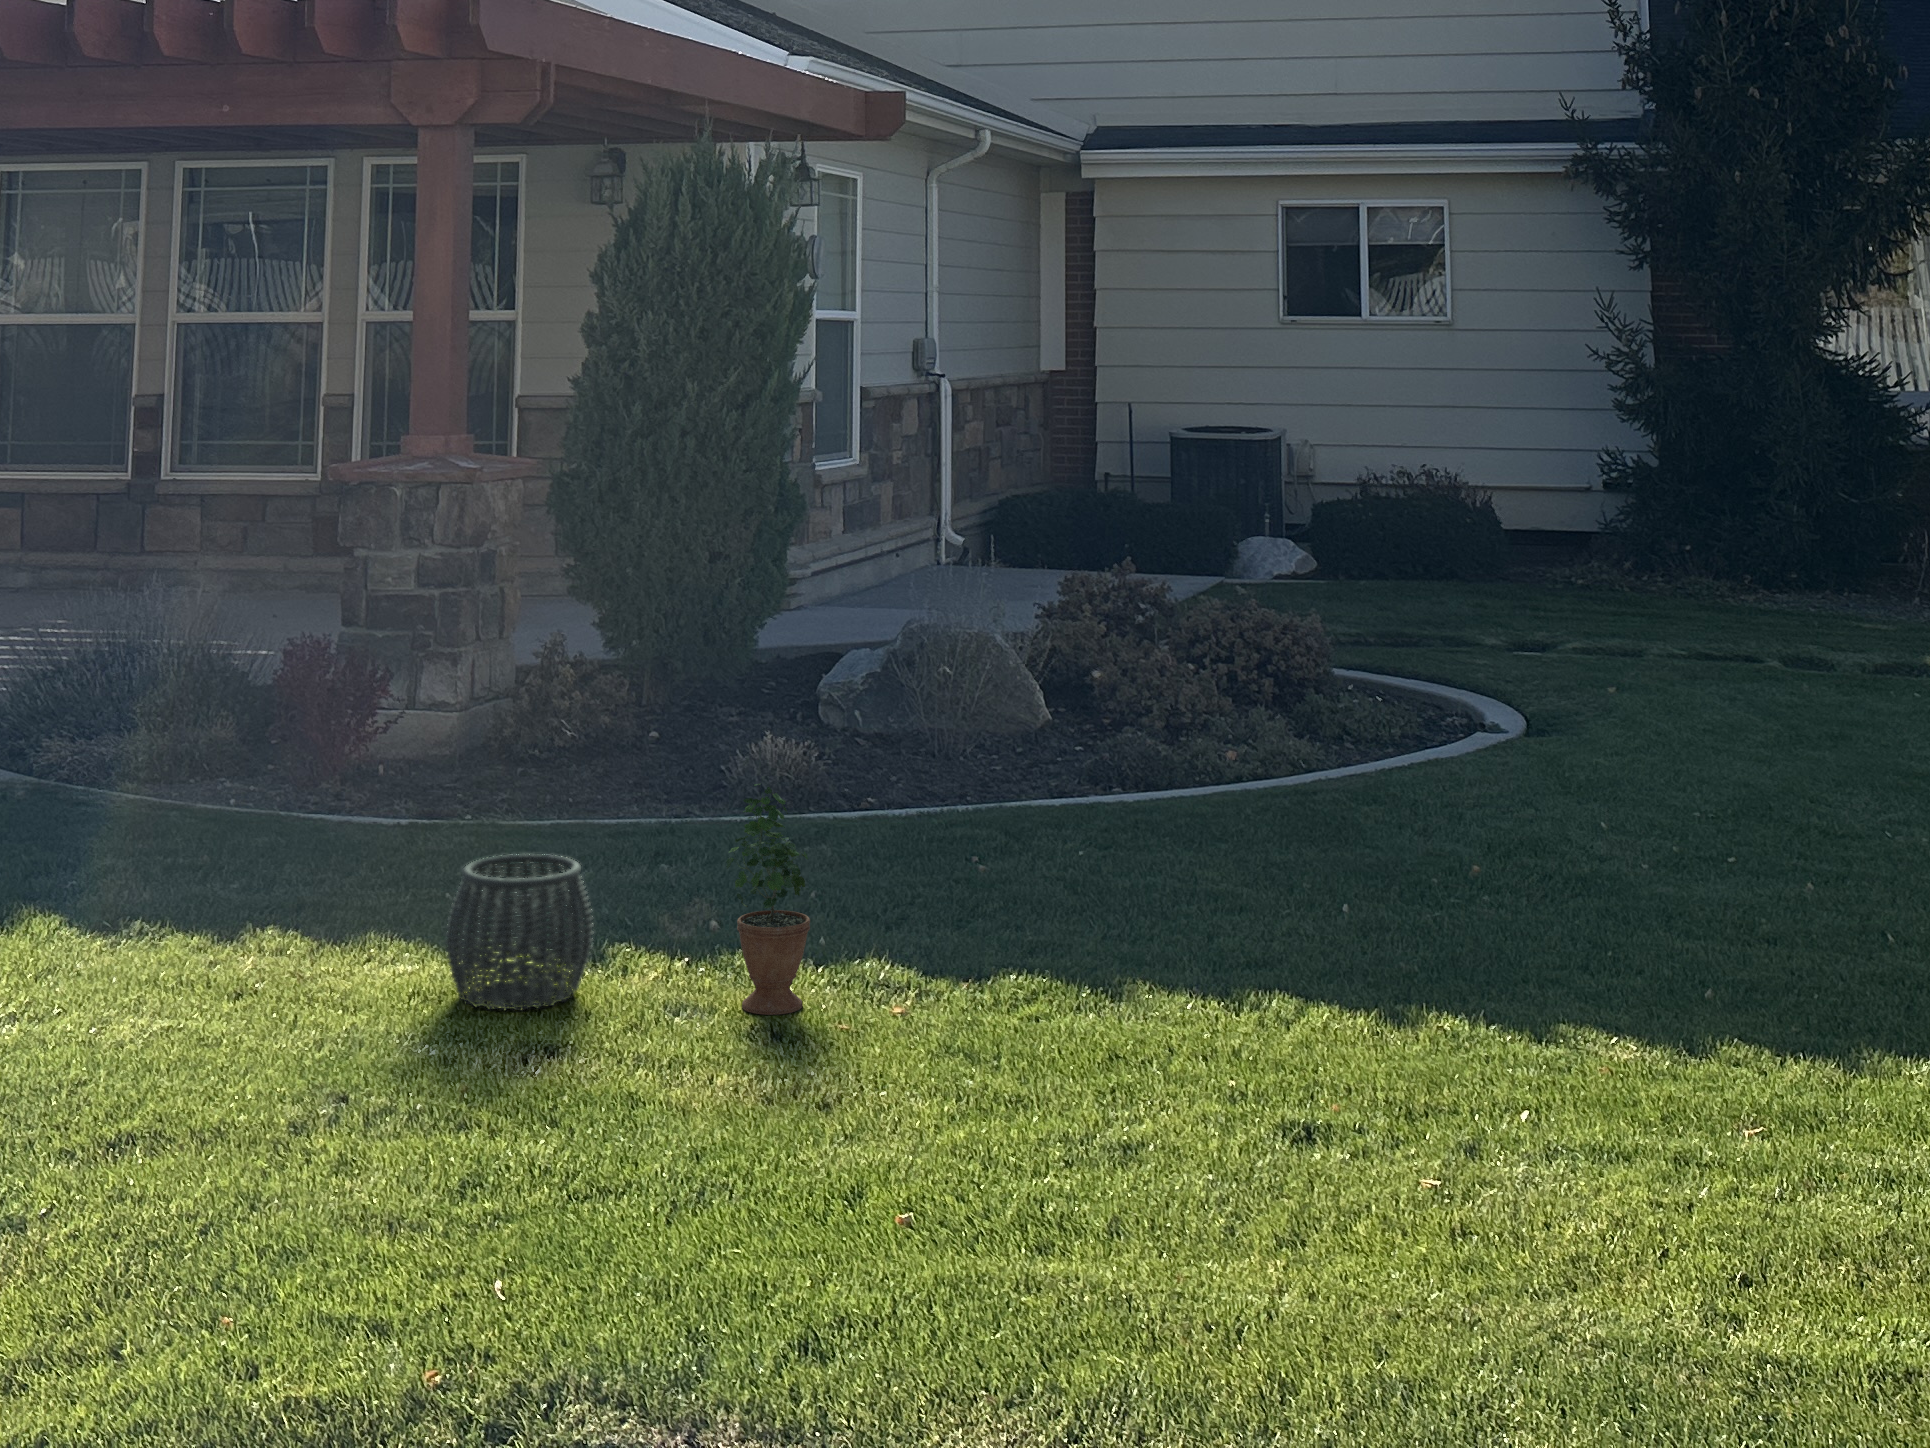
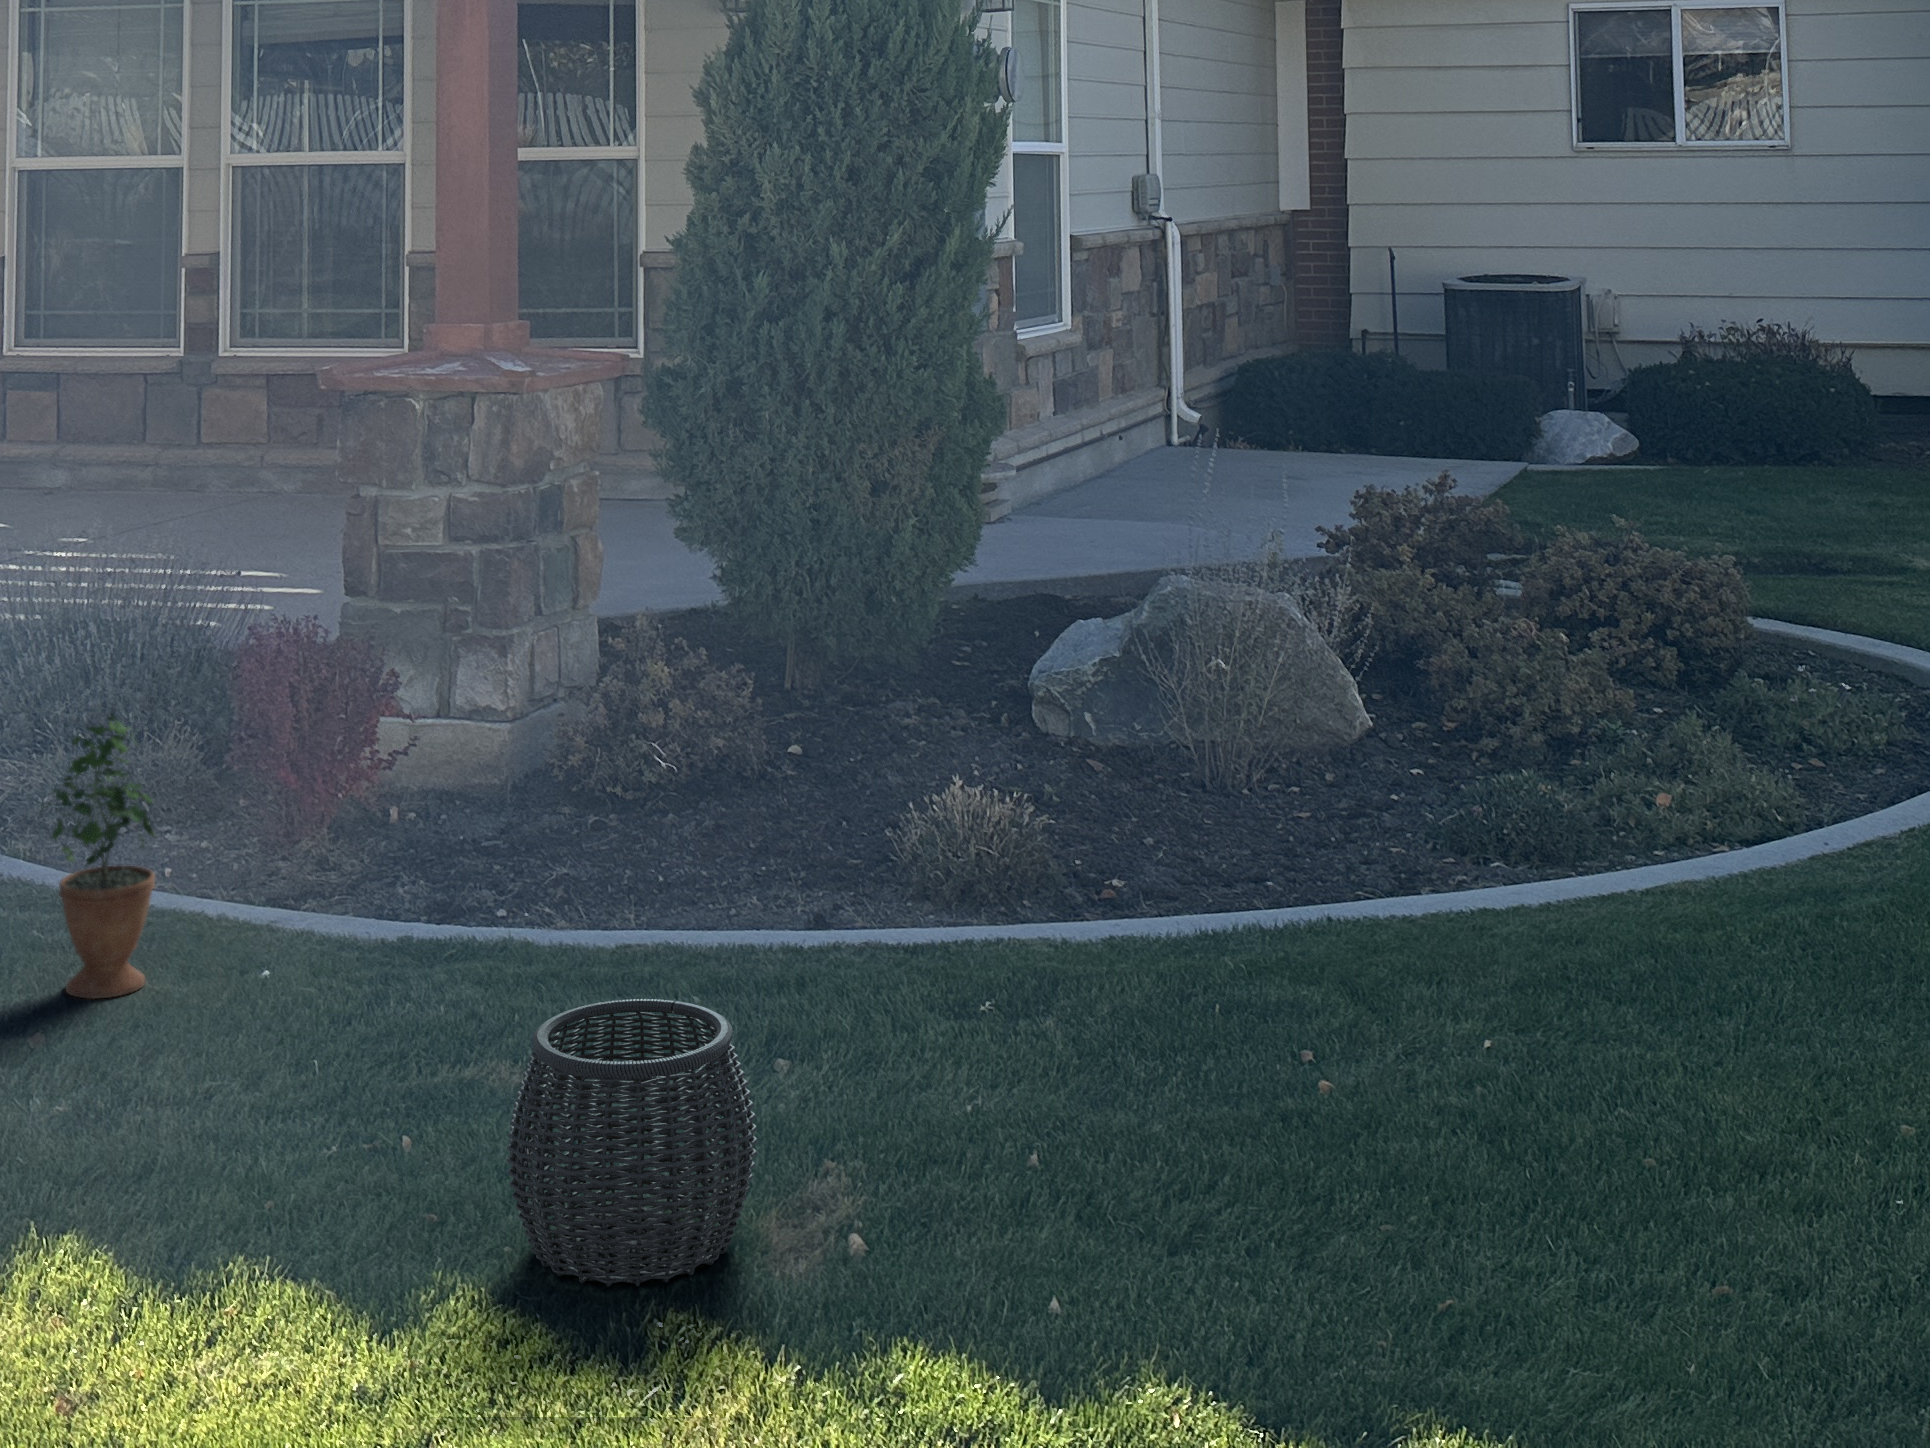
potted plant: present [726,784,810,1015] -> present [43,713,155,999]

